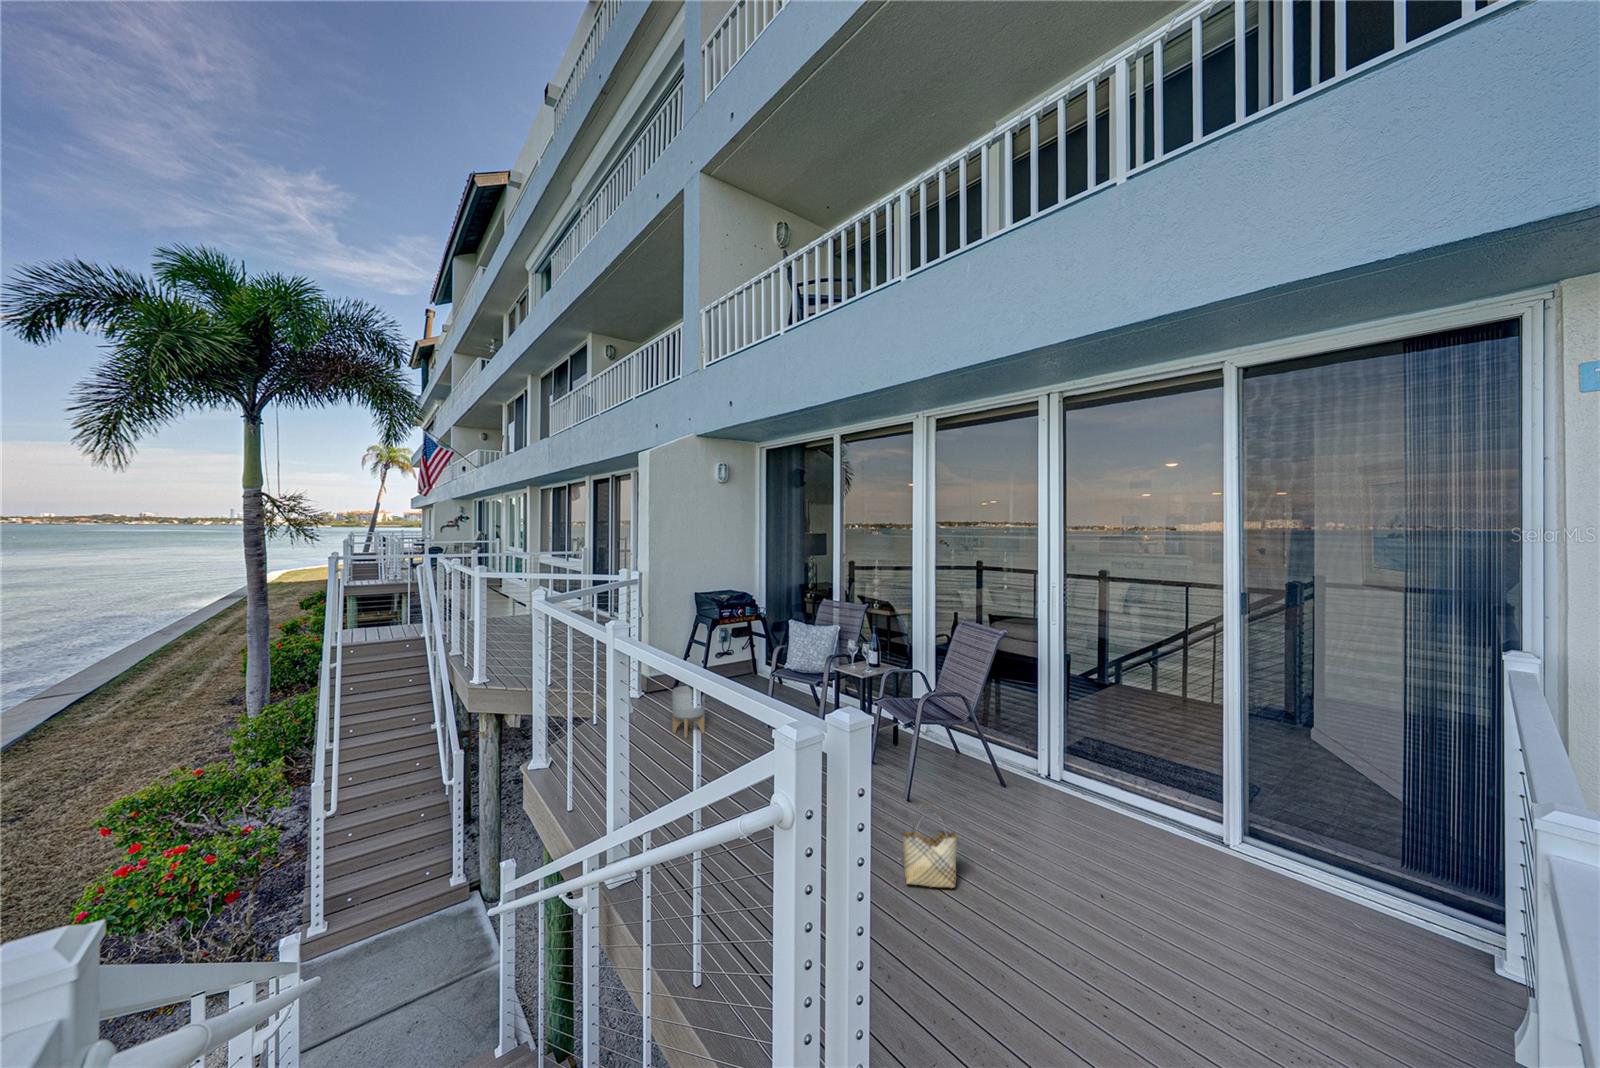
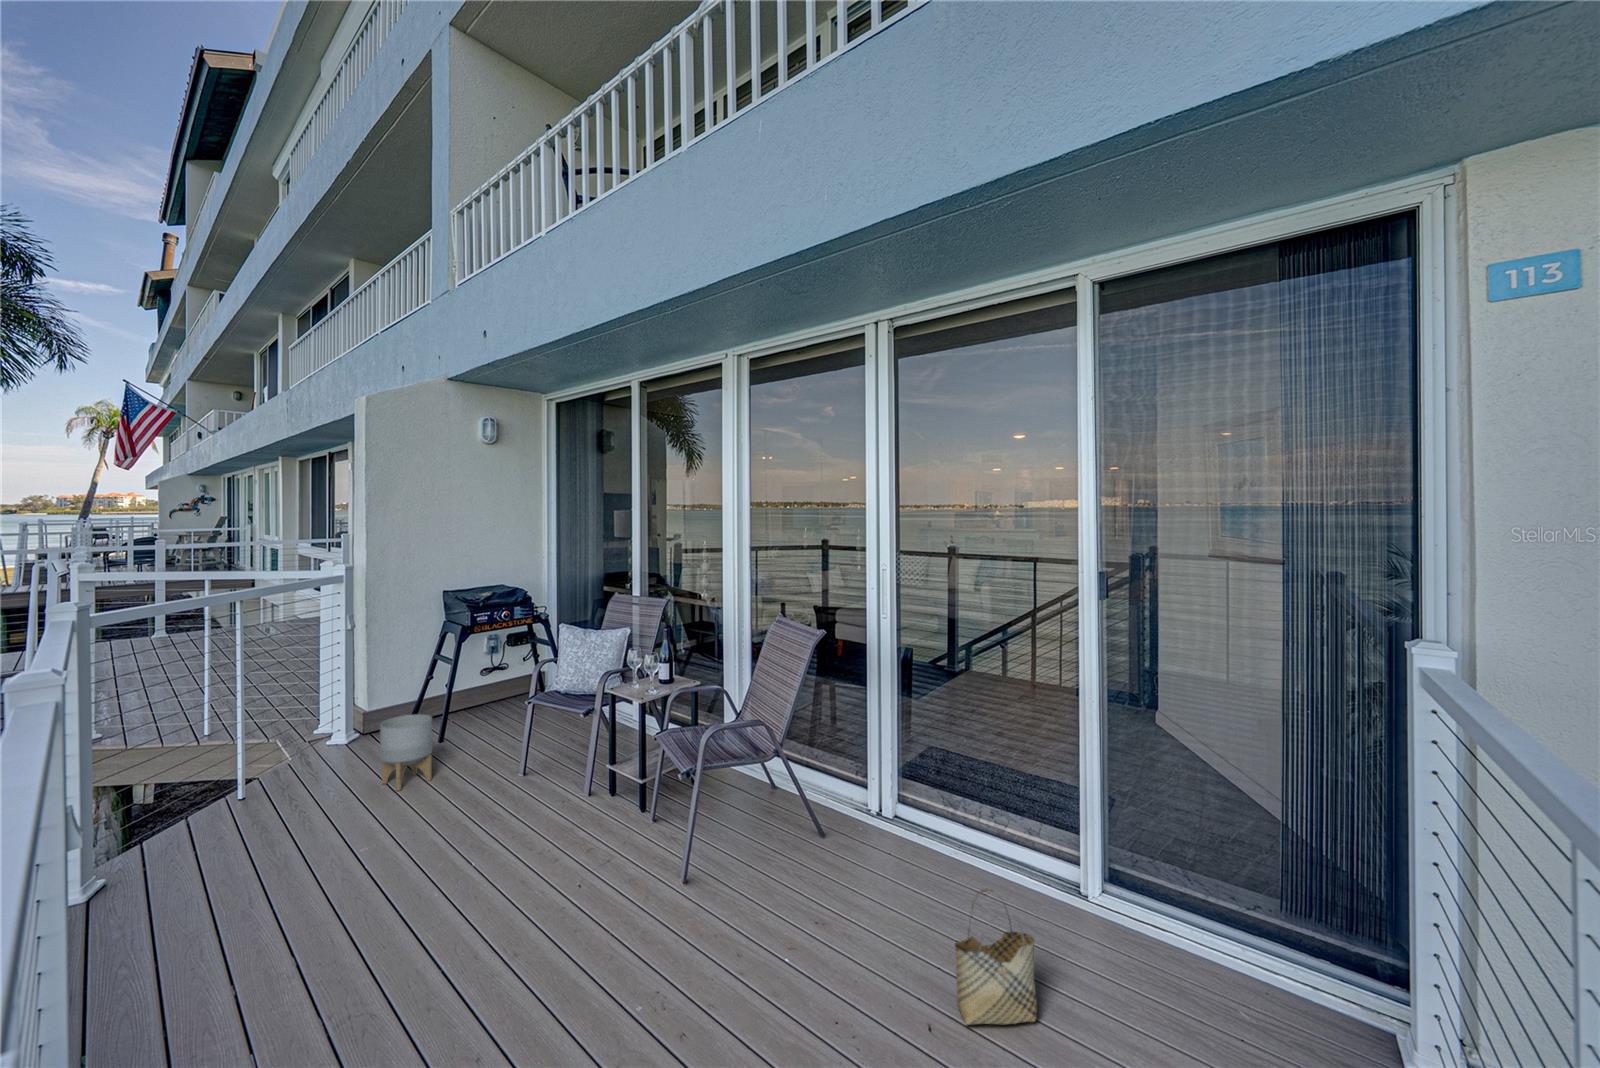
woven basket: present [902,802,958,888] -> present [955,889,1037,1025]

